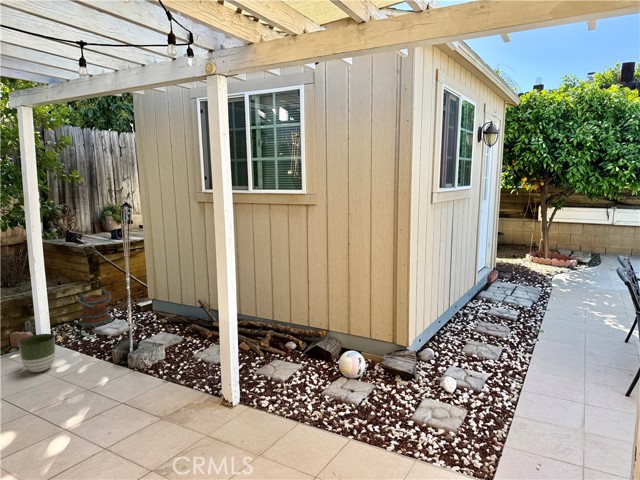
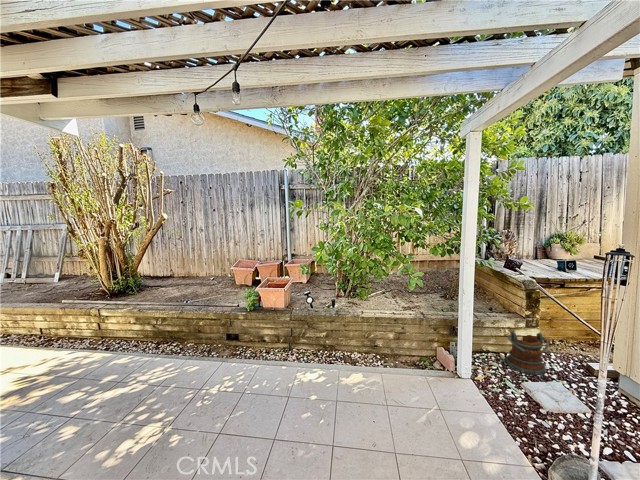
planter: present [18,334,55,372] -> none [440,374,475,419]

